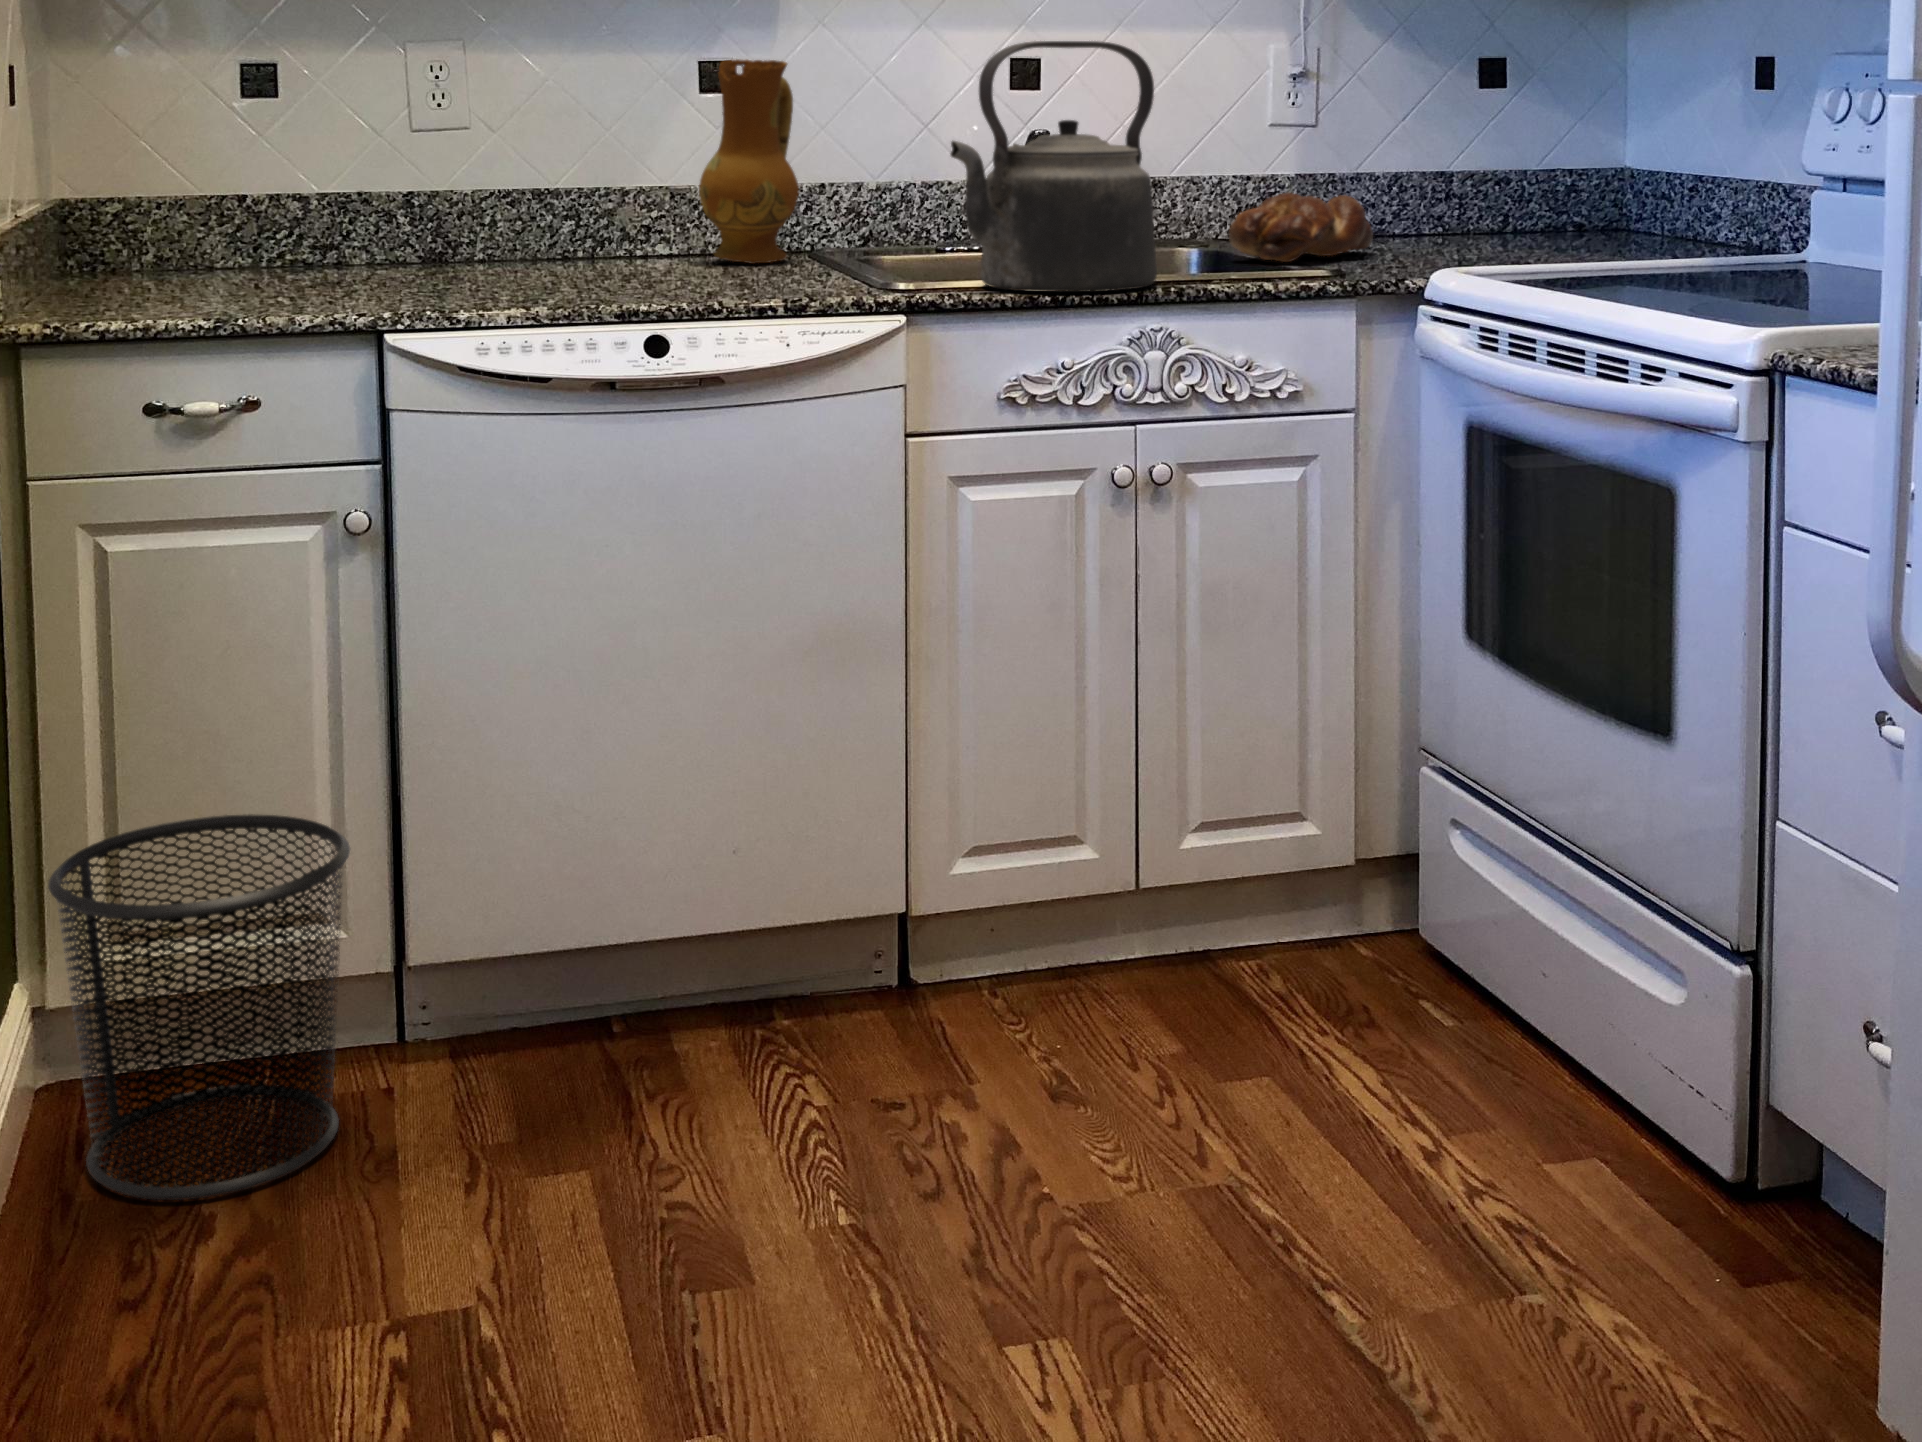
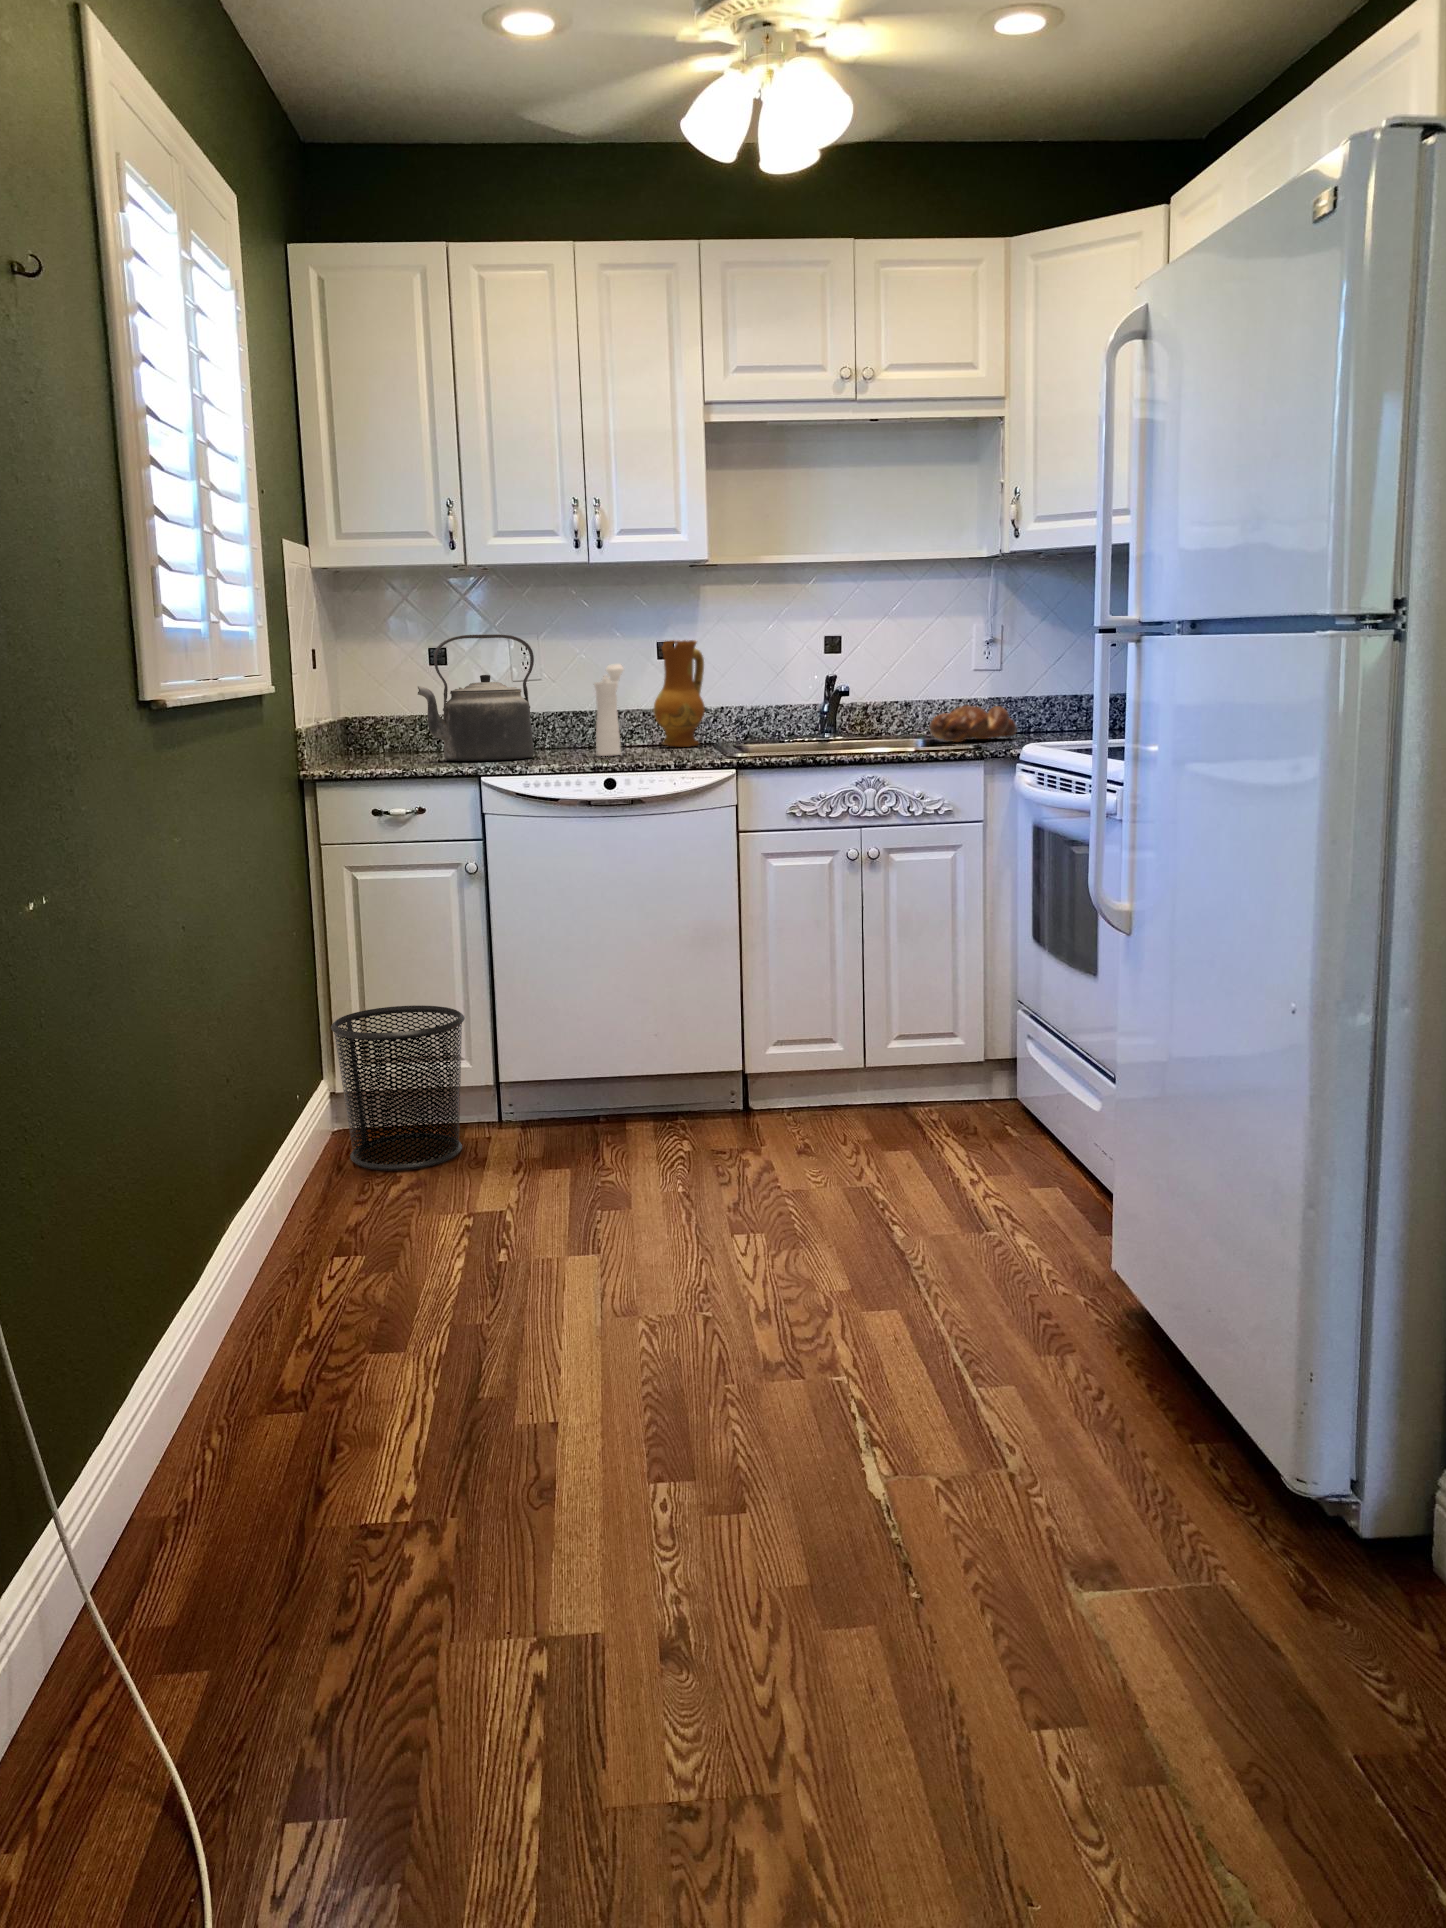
kettle: present [950,41,1157,292] -> present [418,634,534,761]
pepper mill: none [609,107,662,288] -> present [594,664,624,756]

